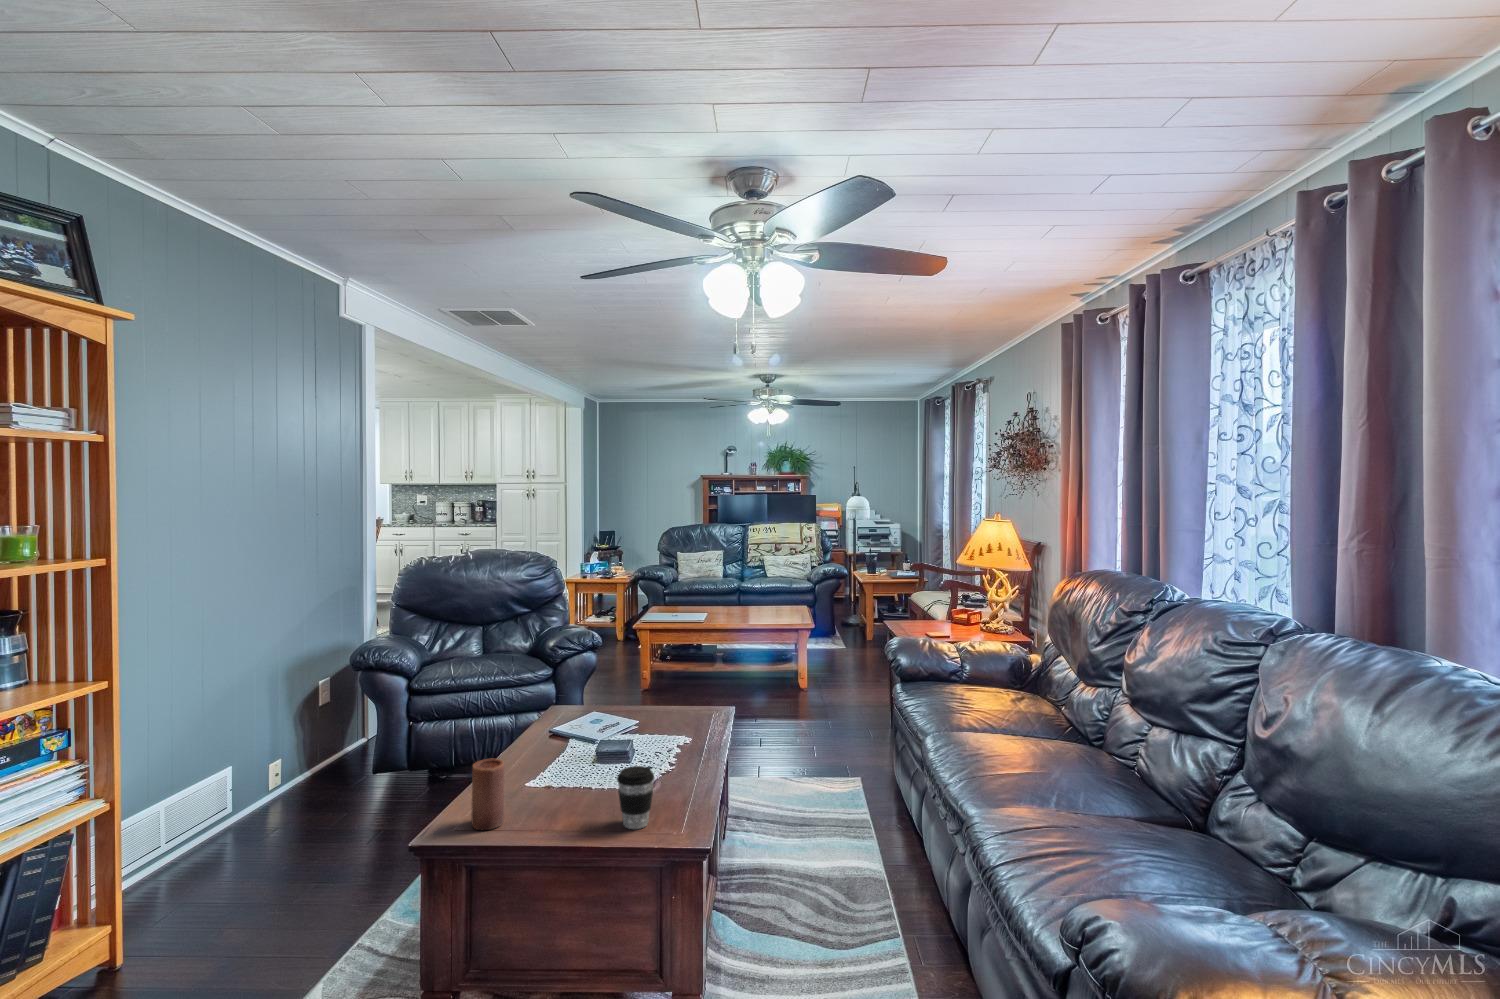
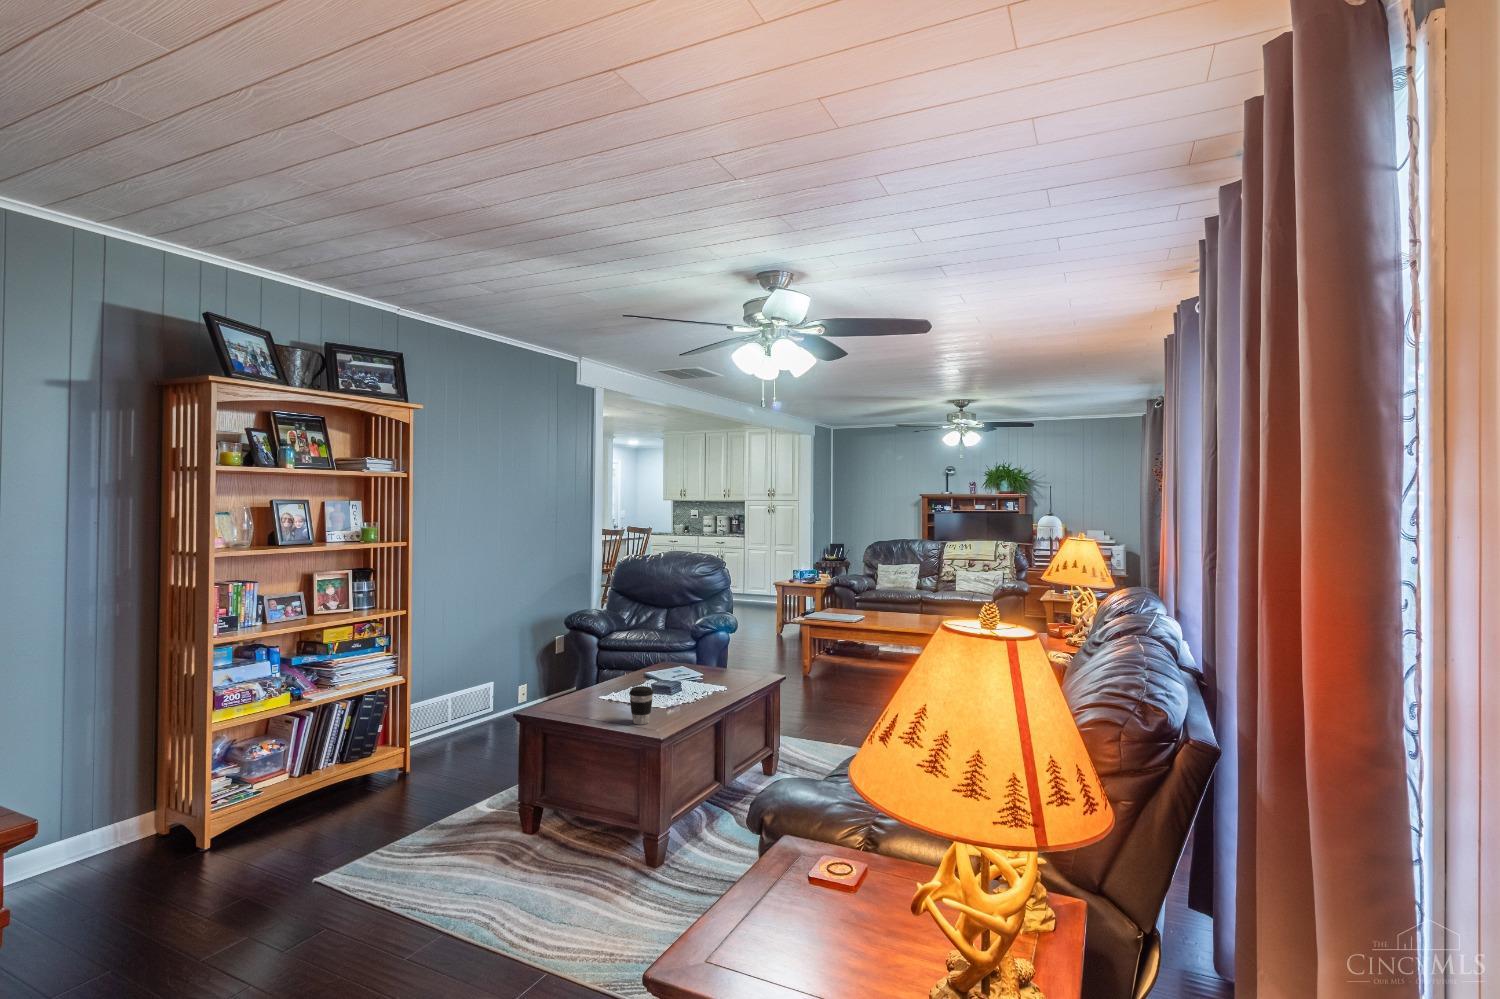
candle: present [471,759,504,830] -> none [554,672,573,713]

